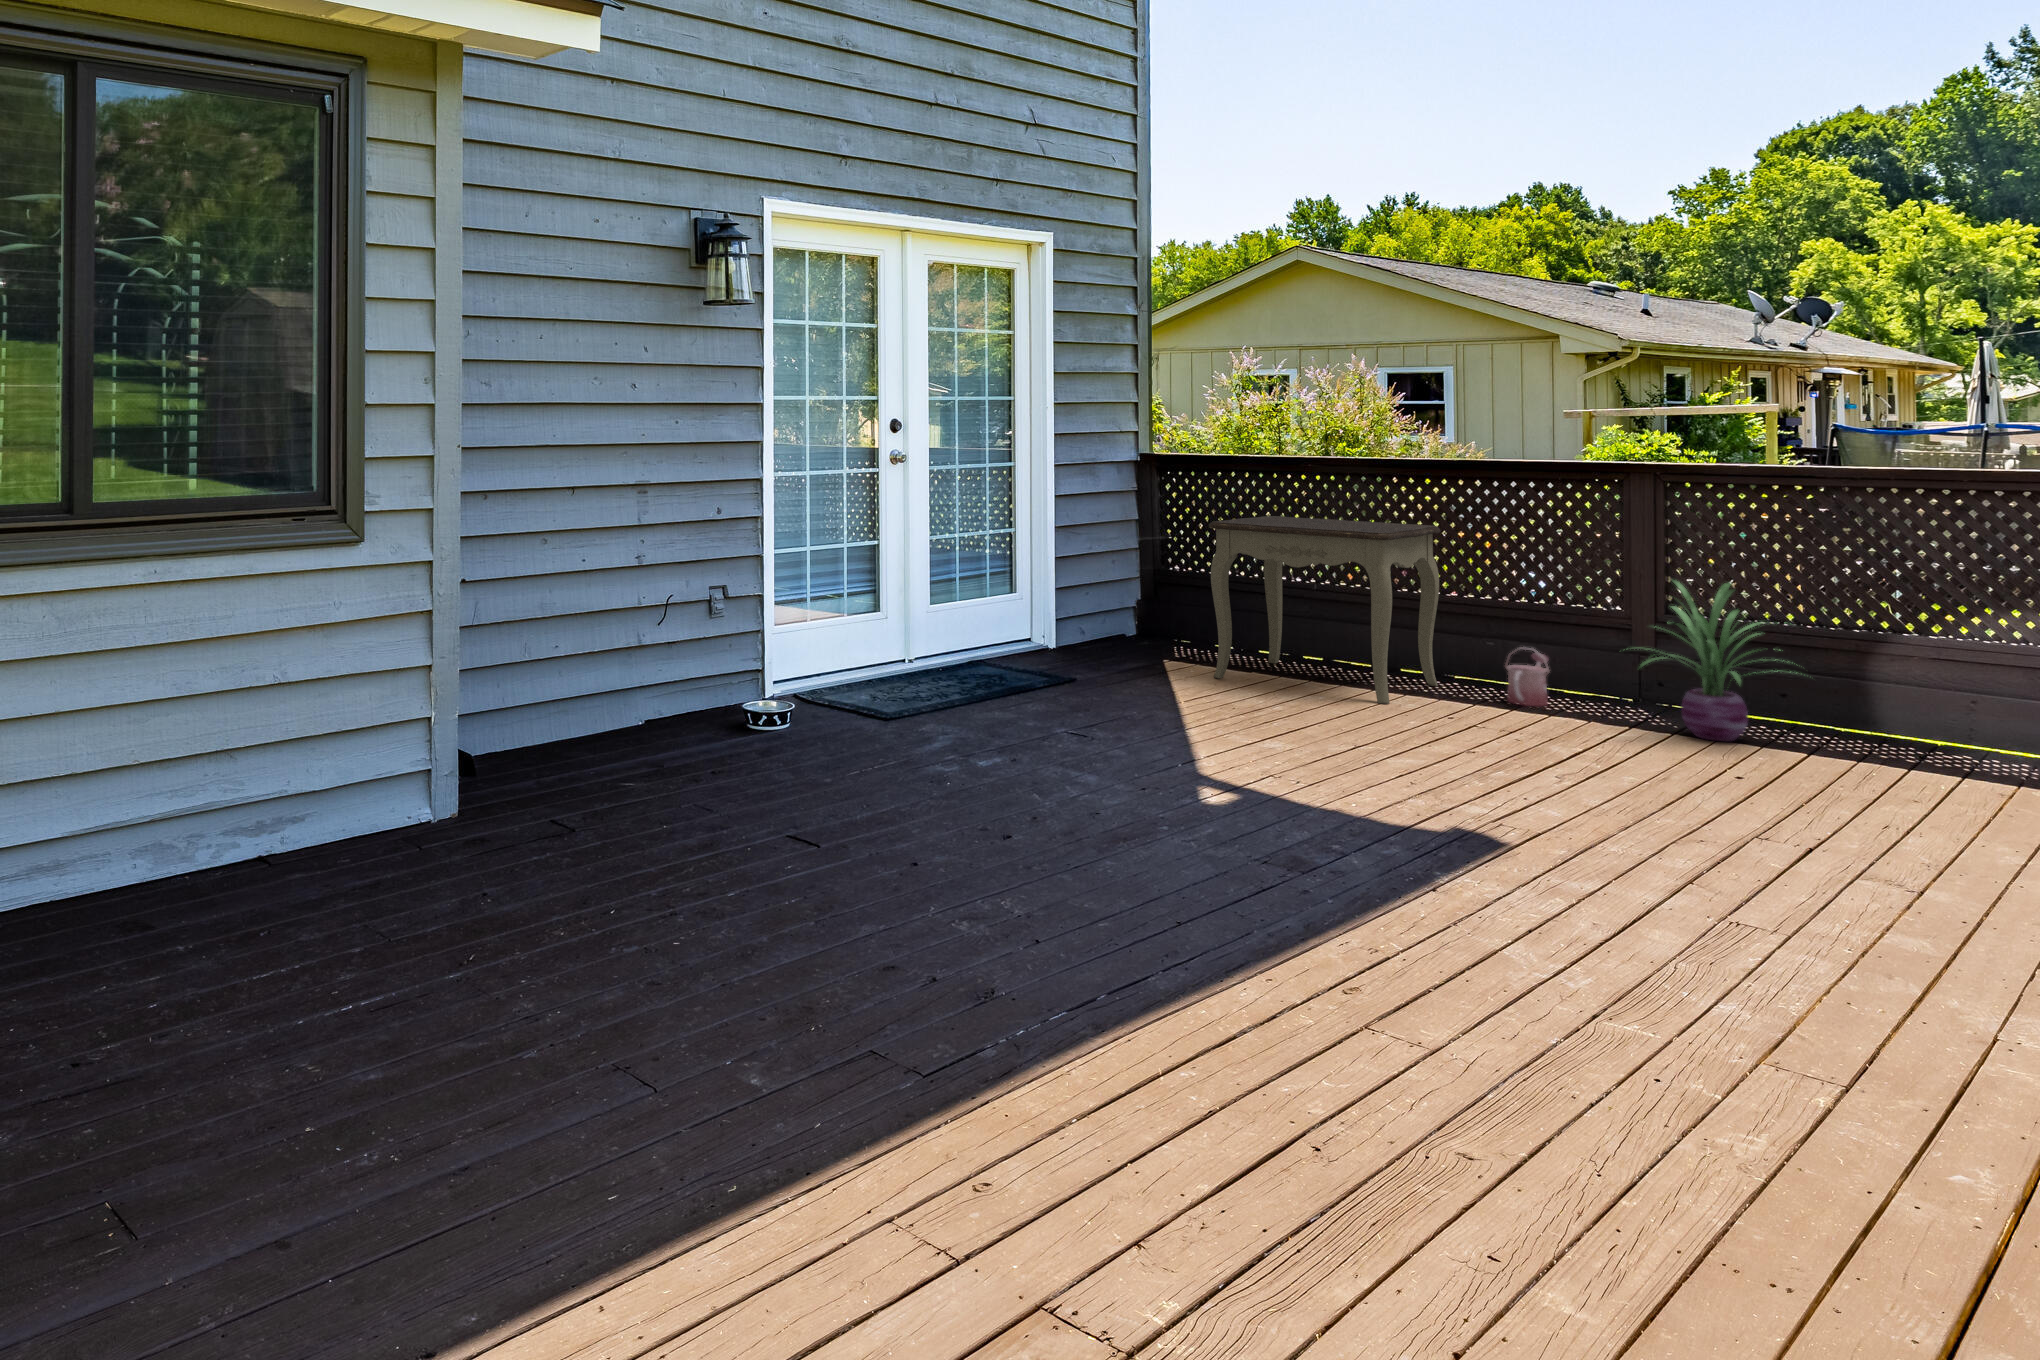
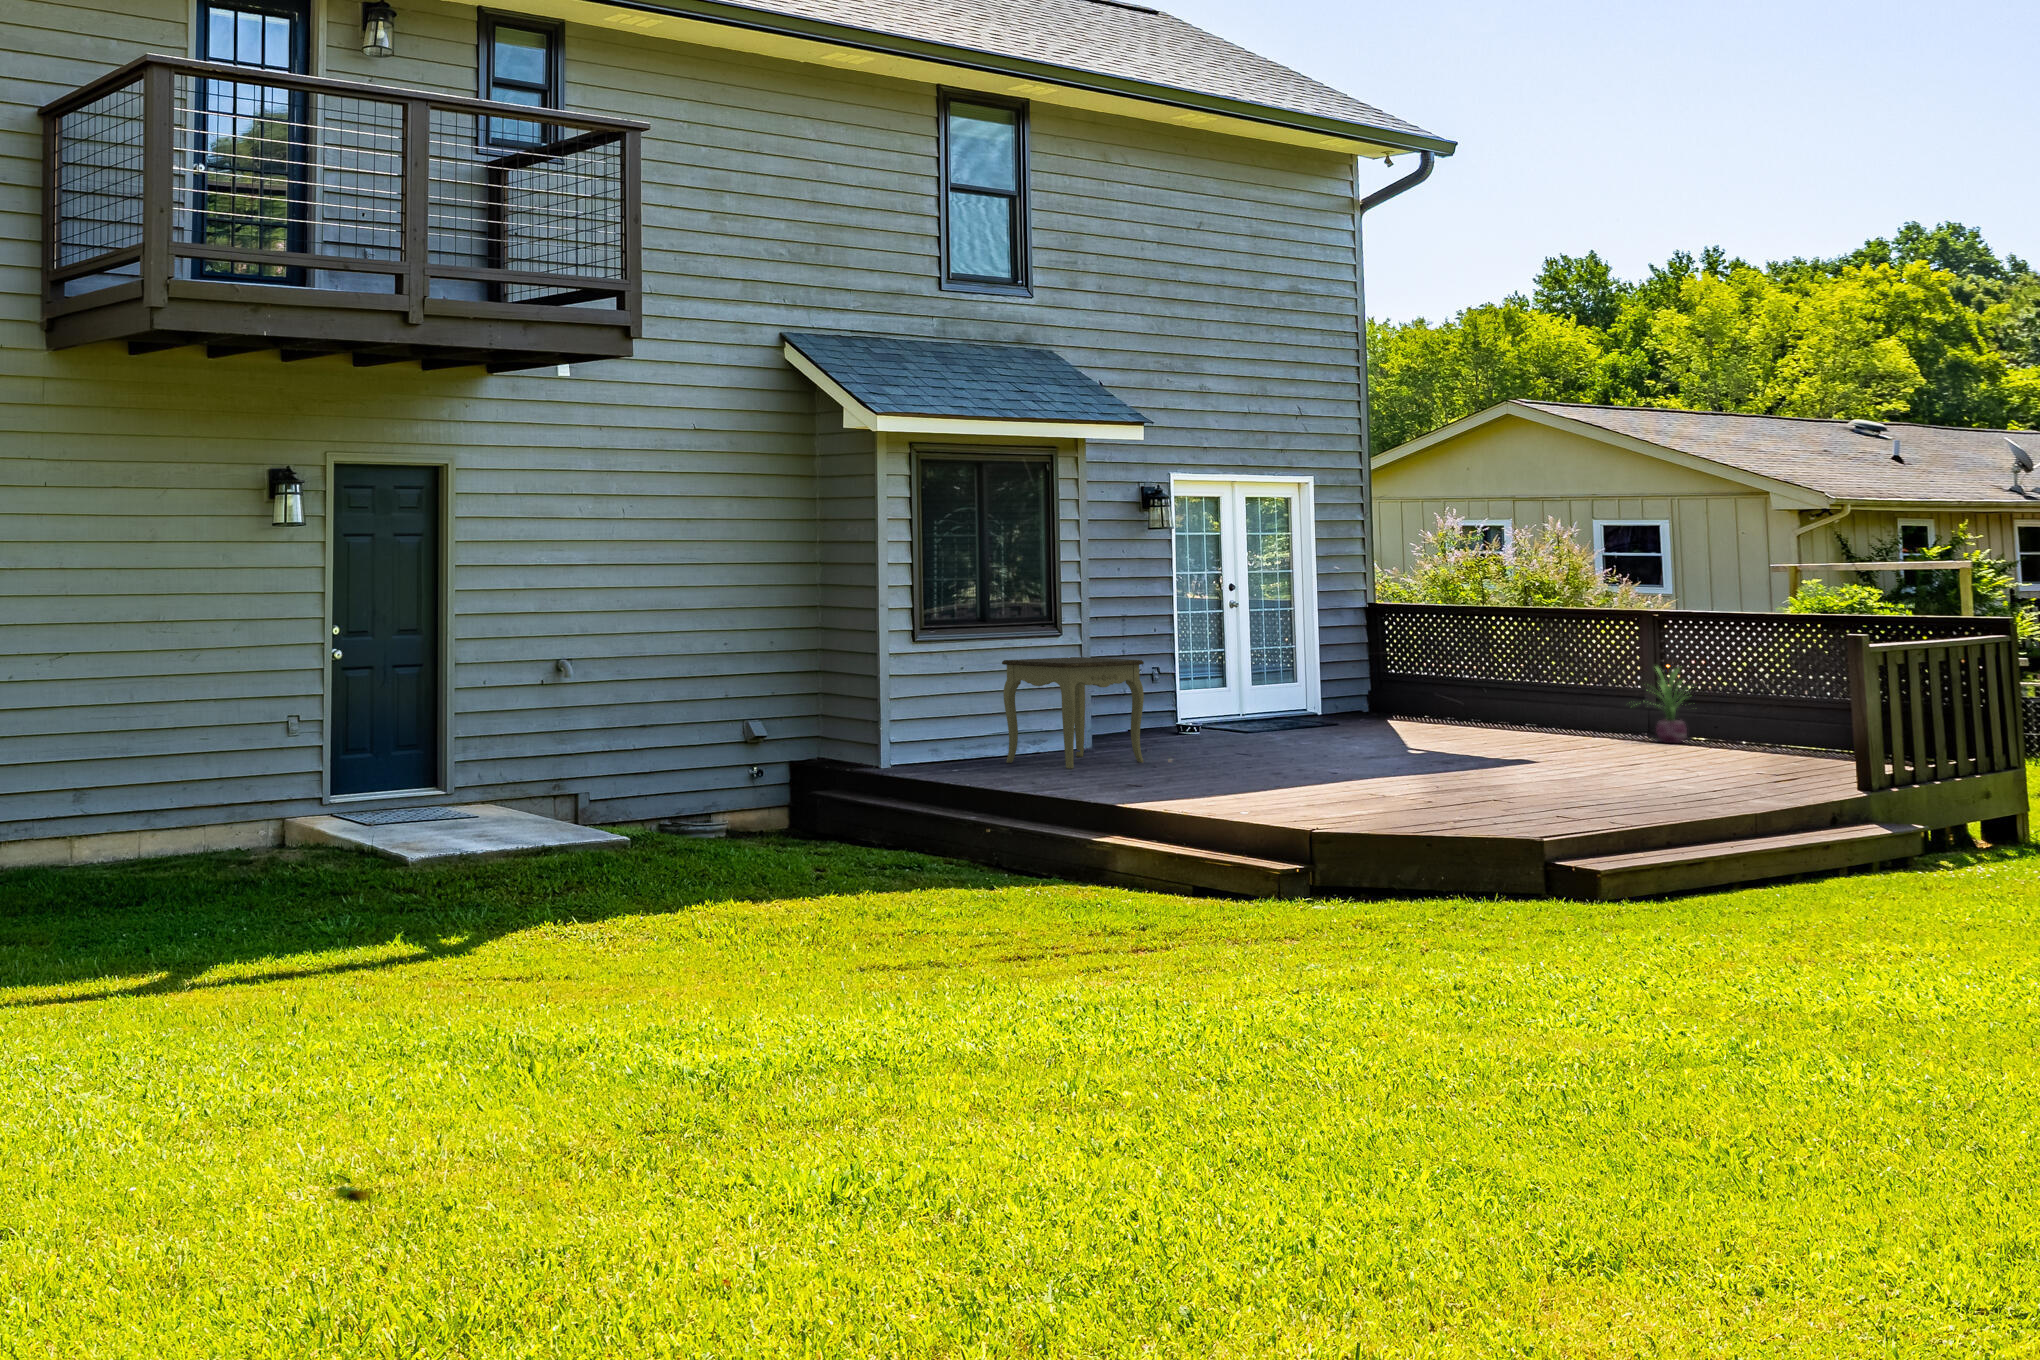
side table: present [1209,516,1440,704] -> present [1002,657,1144,769]
watering can: present [1505,650,1549,706] -> none [1579,706,1605,737]

